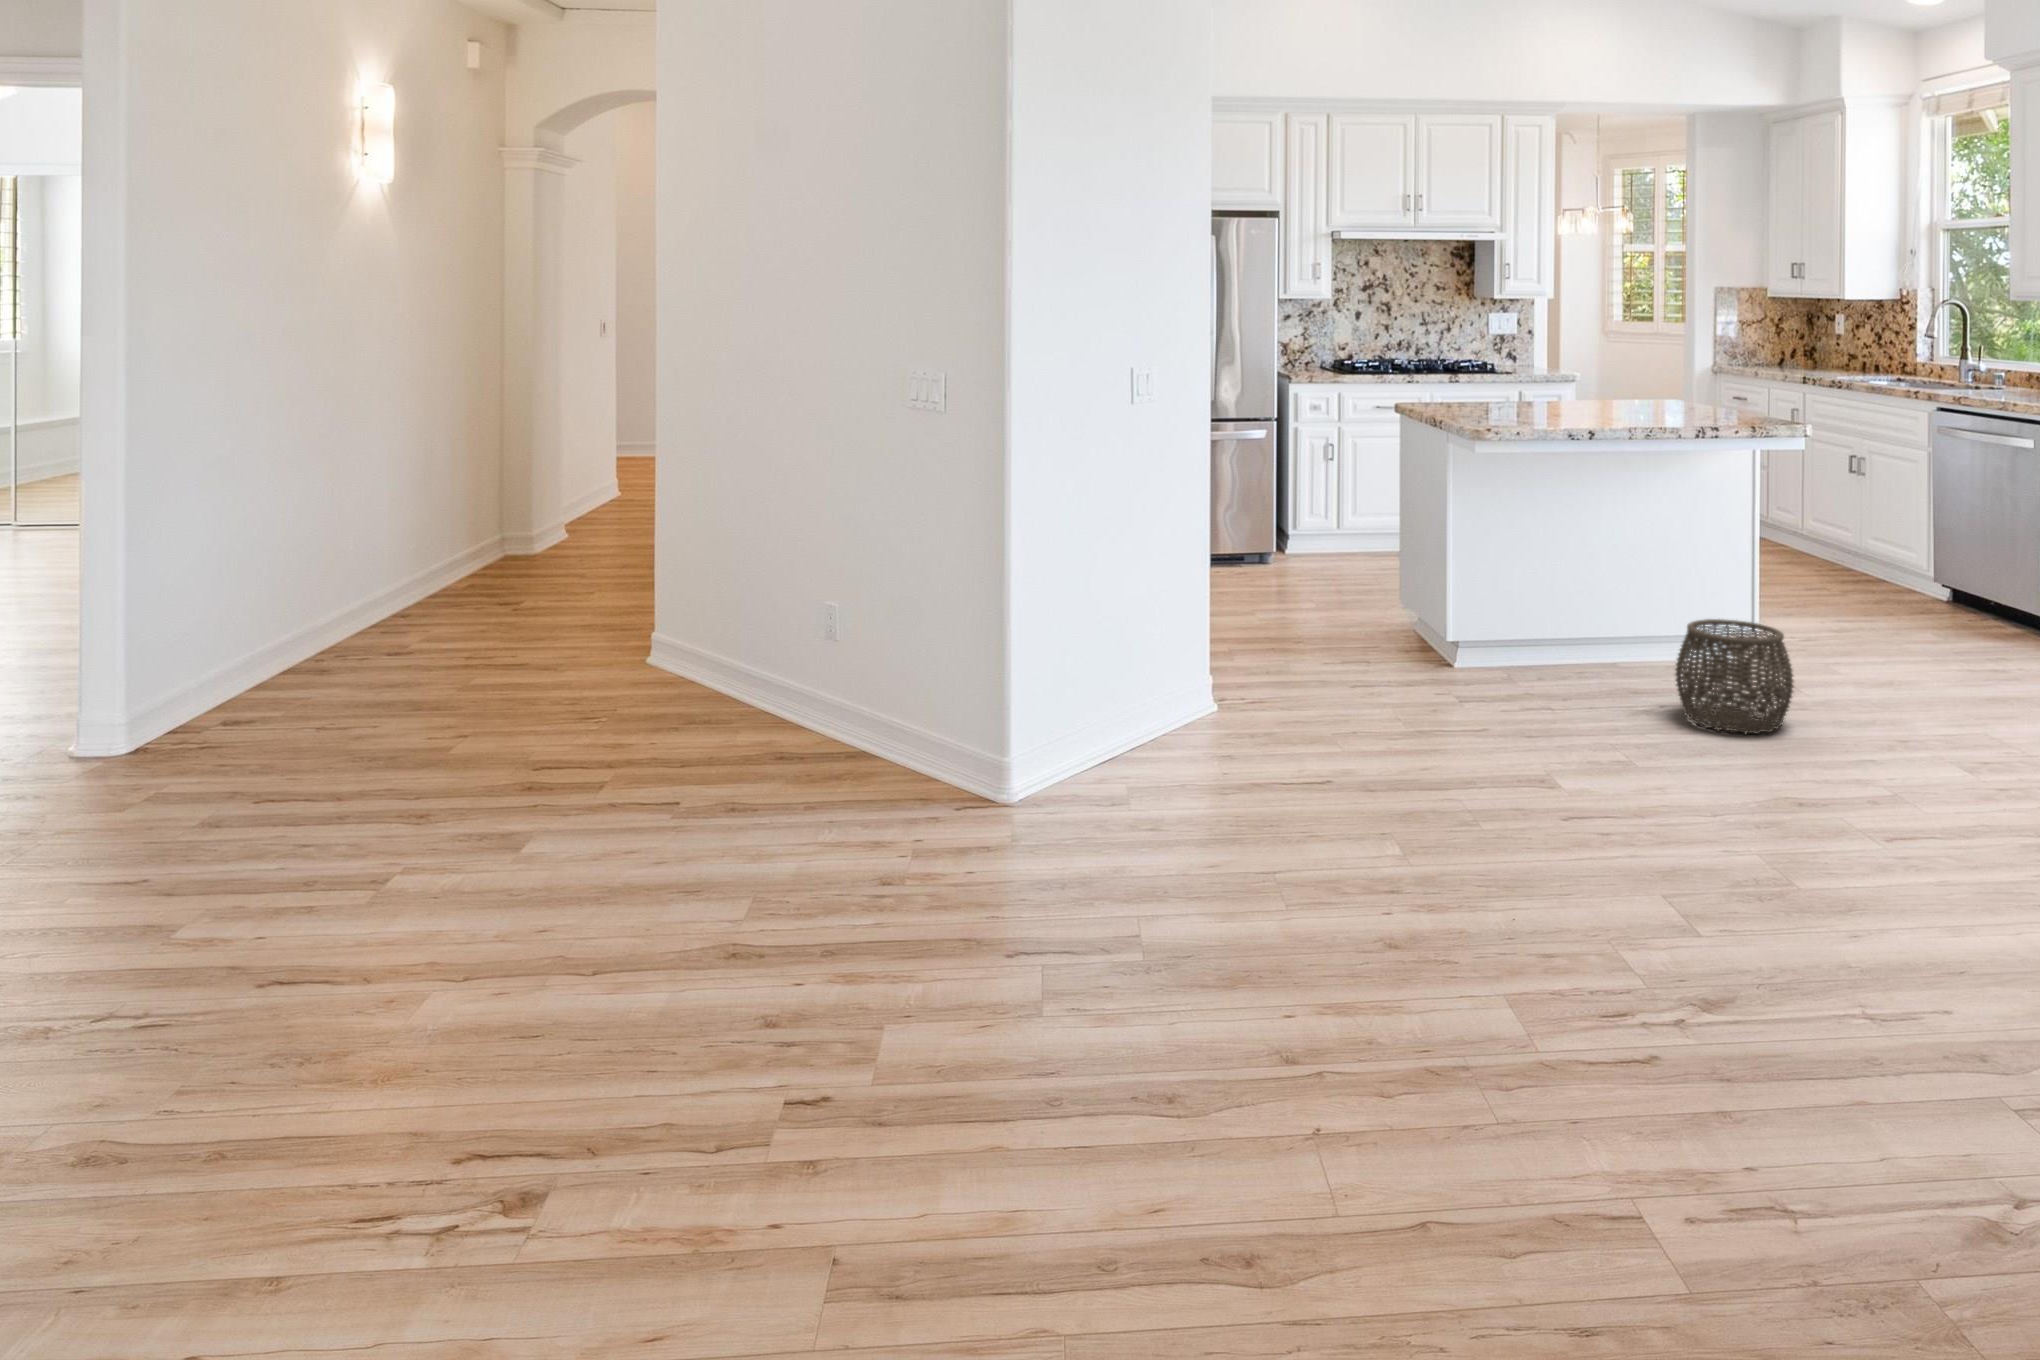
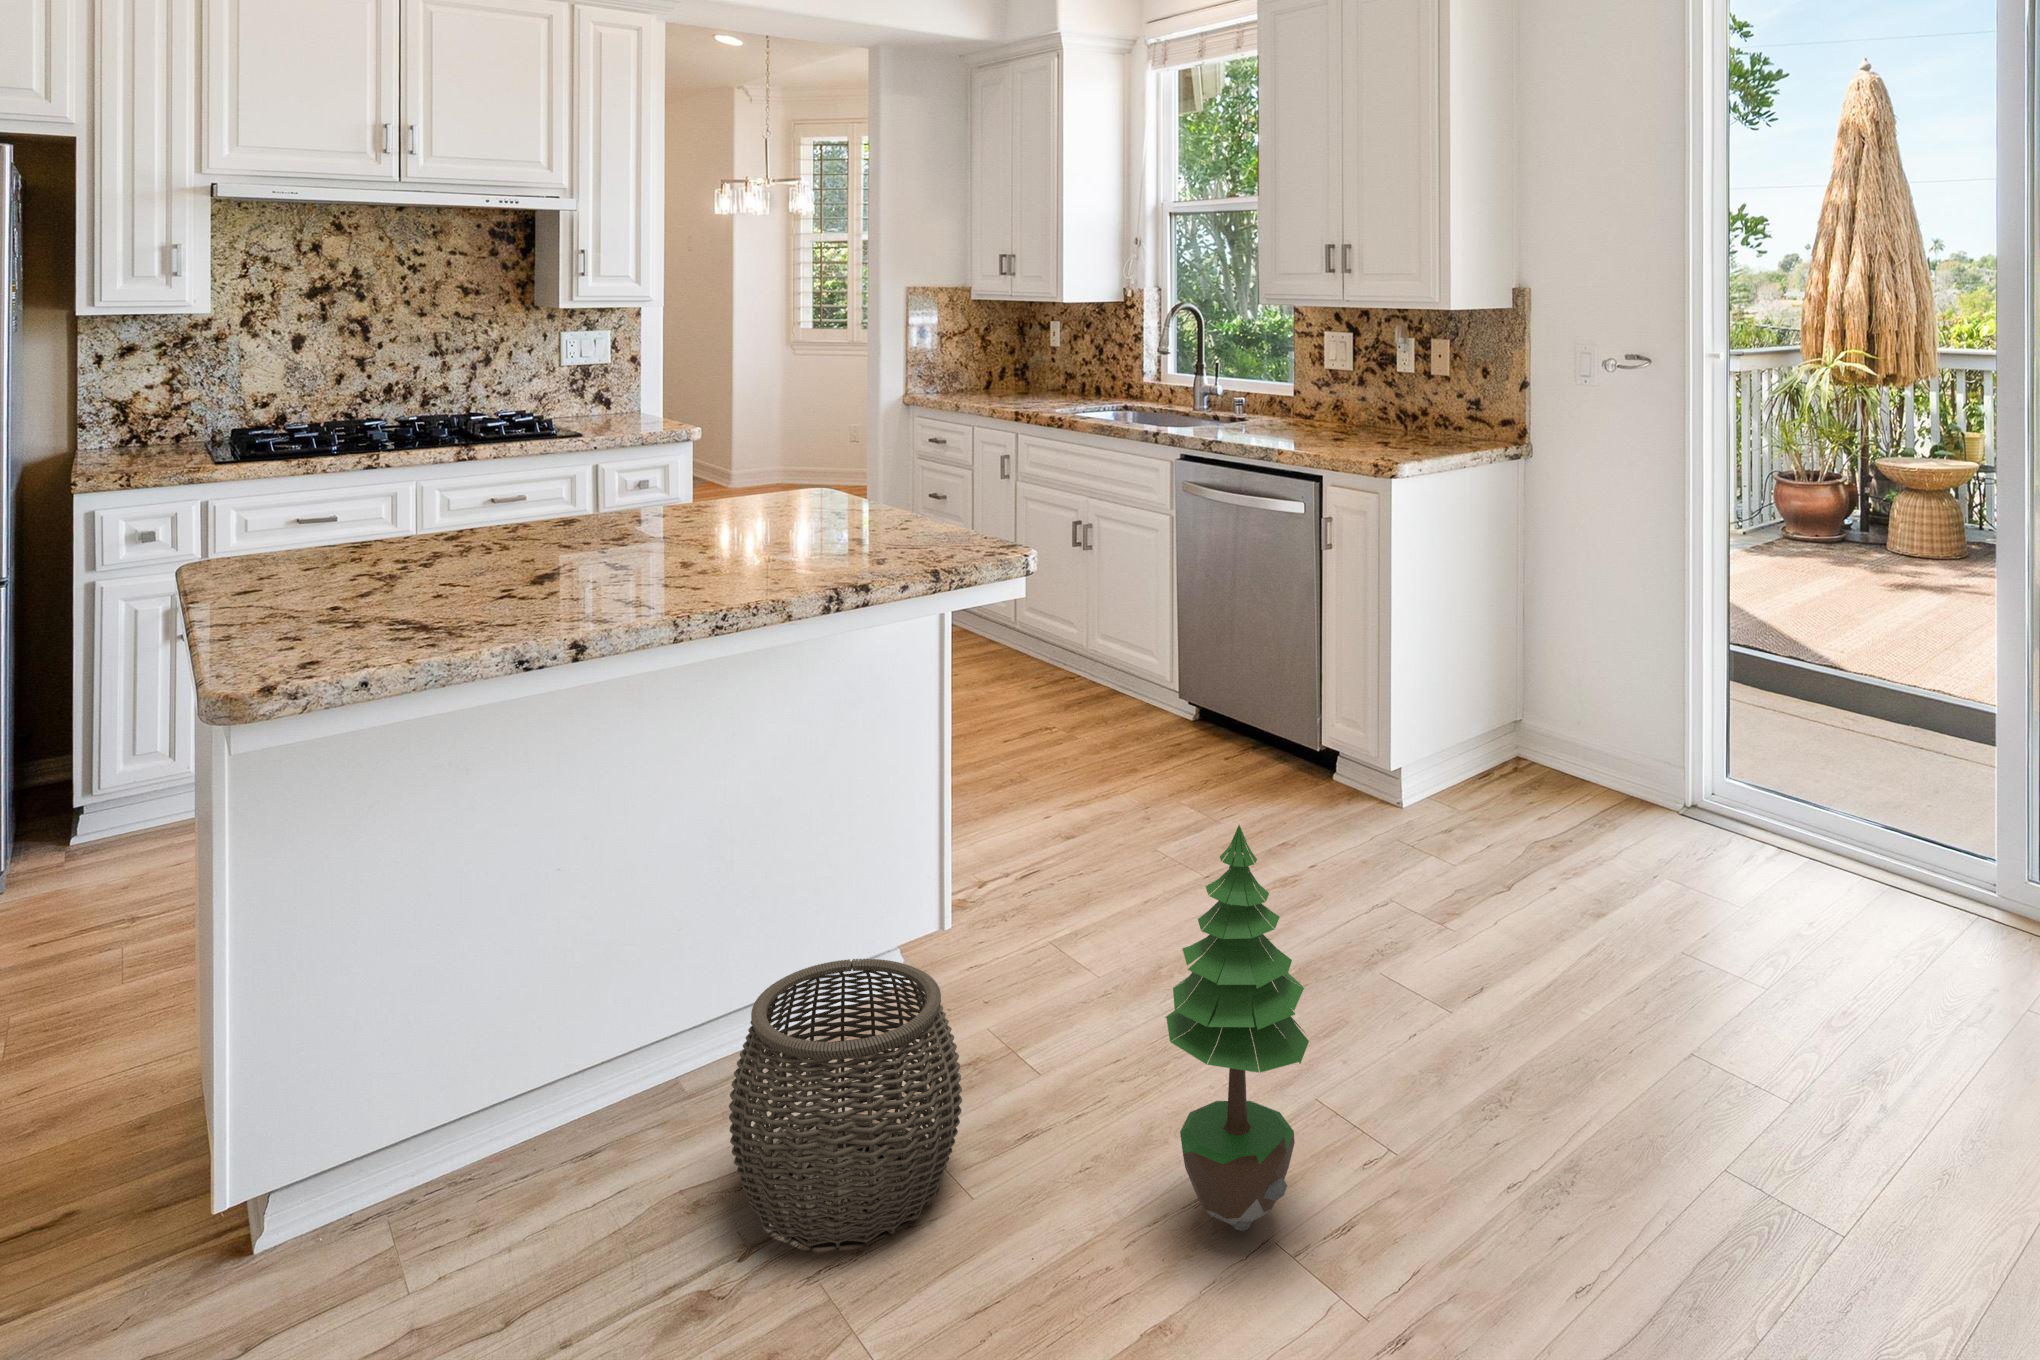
potted tree: none [1909,557,1994,762] -> present [1165,825,1309,1231]

